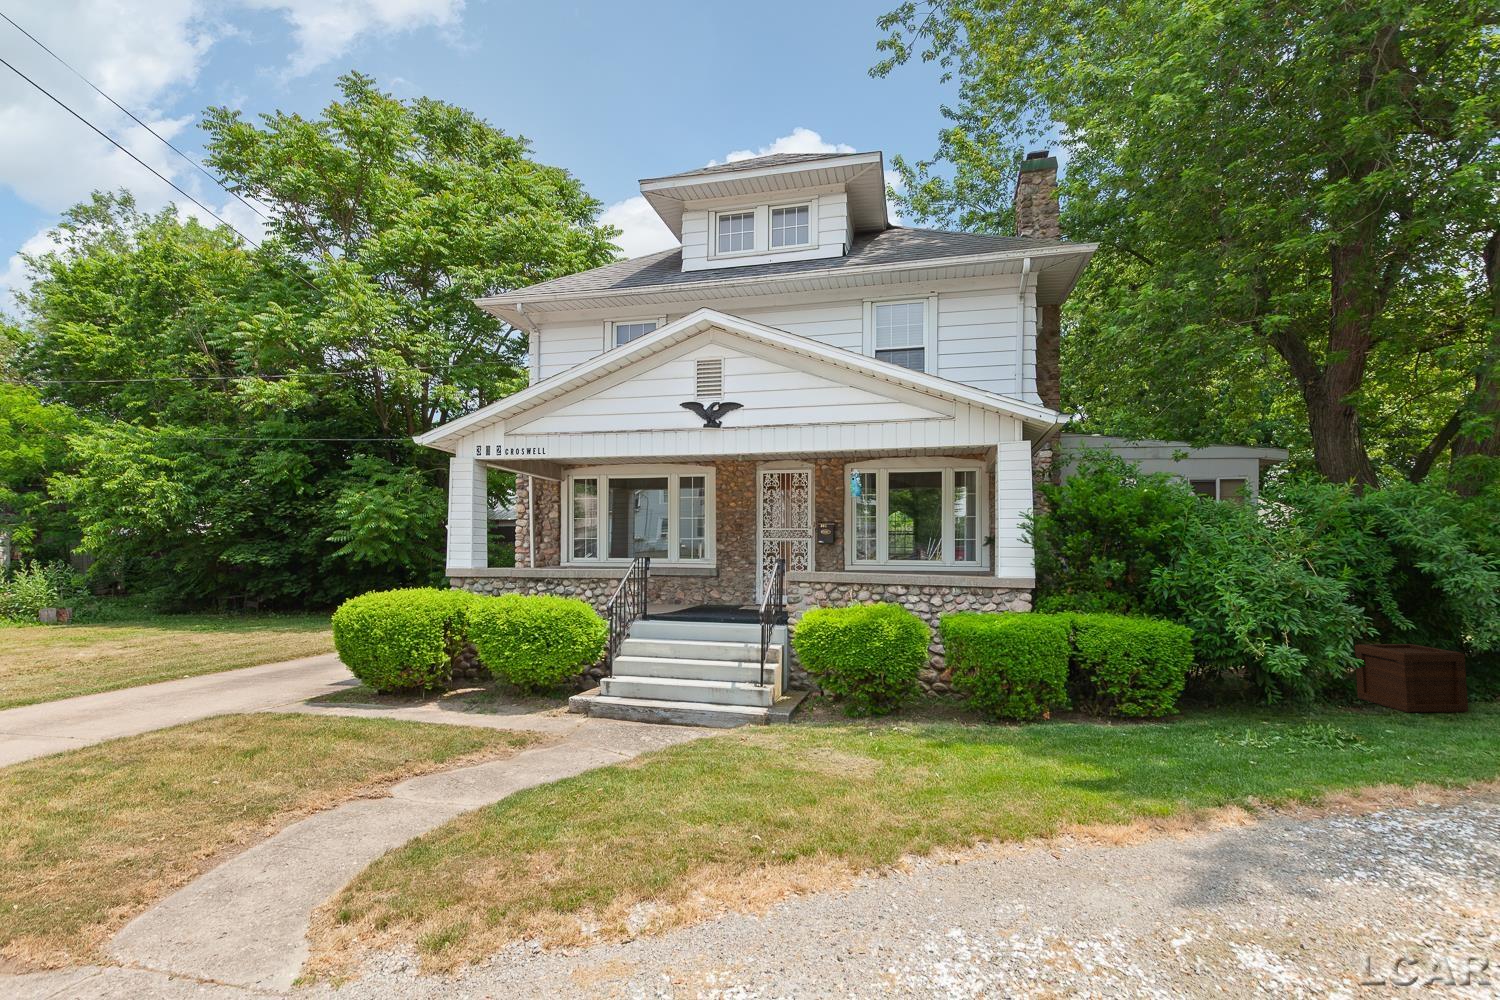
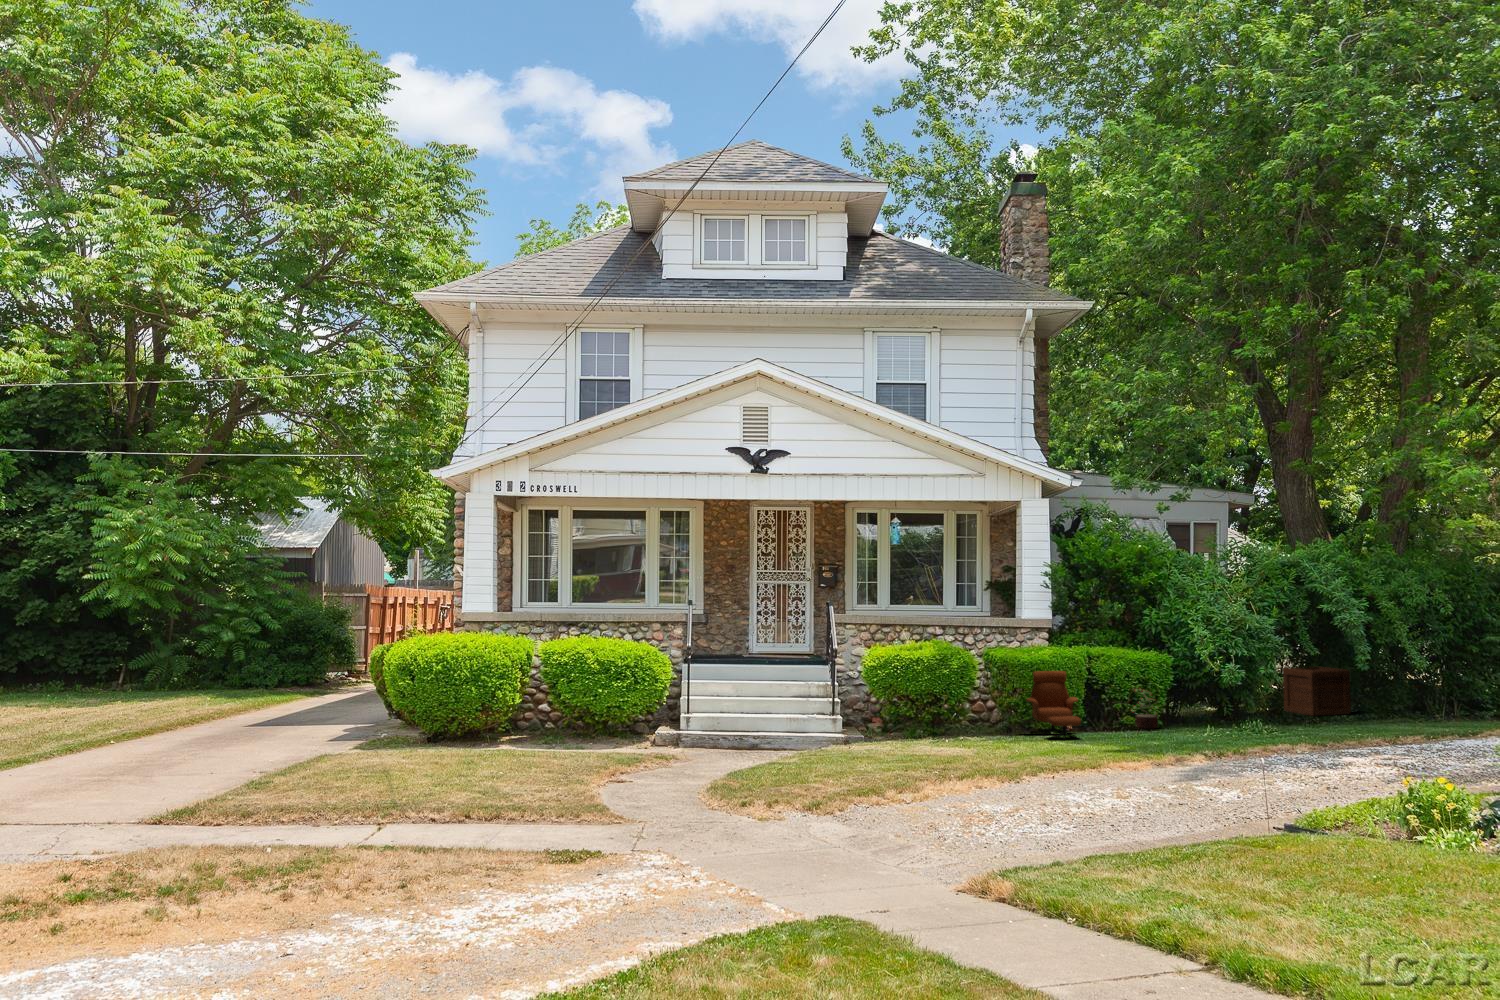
lounge chair: none [986,646,1056,744] -> present [1026,671,1081,740]
decorative plant: none [1132,669,1173,725] -> present [1131,689,1158,729]

